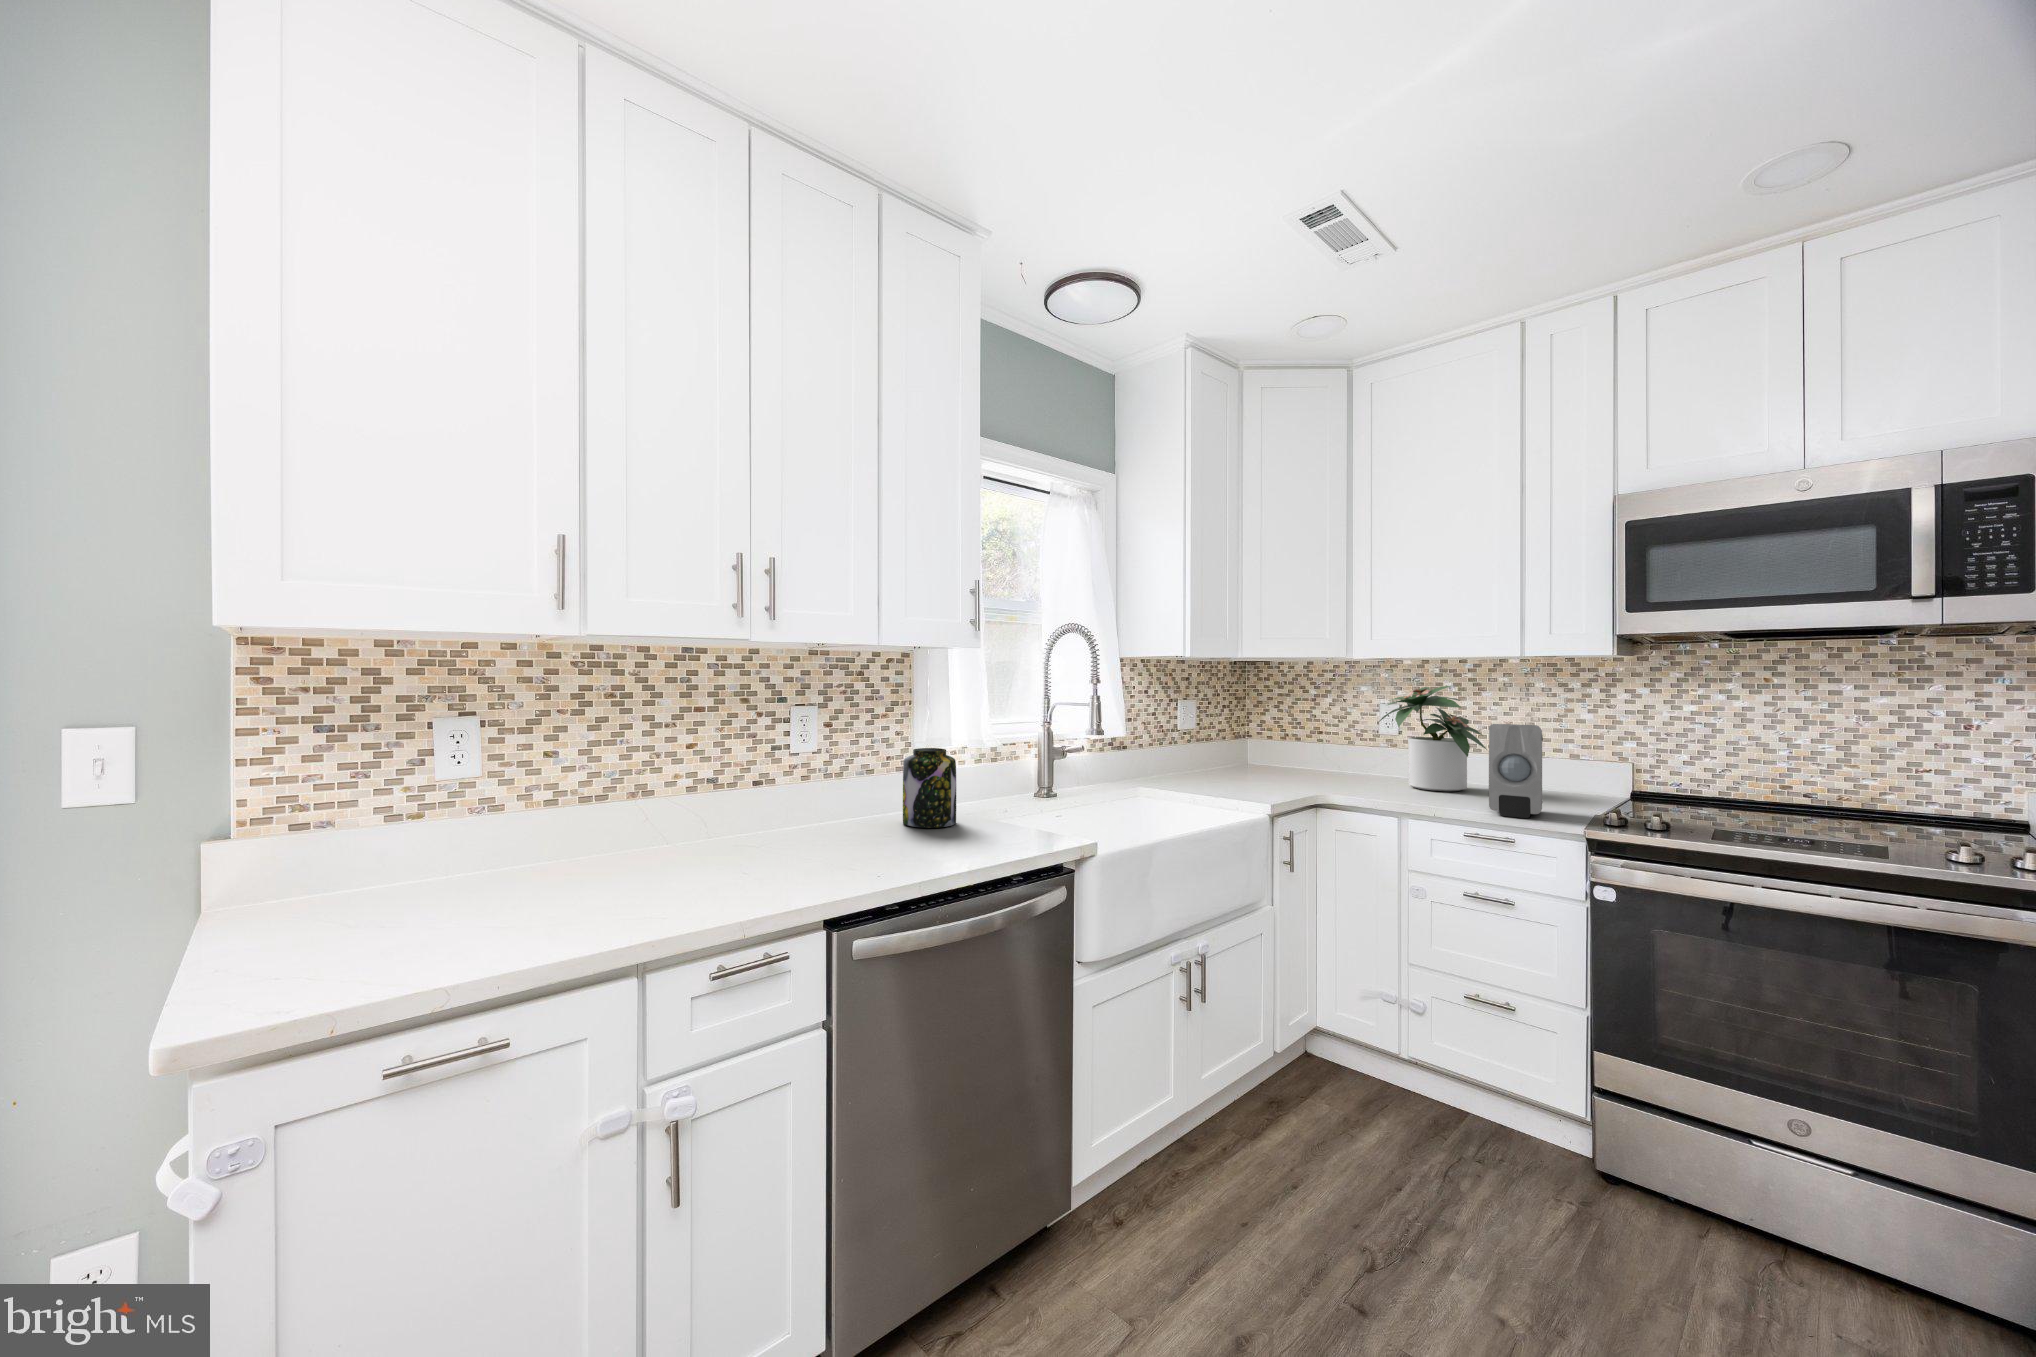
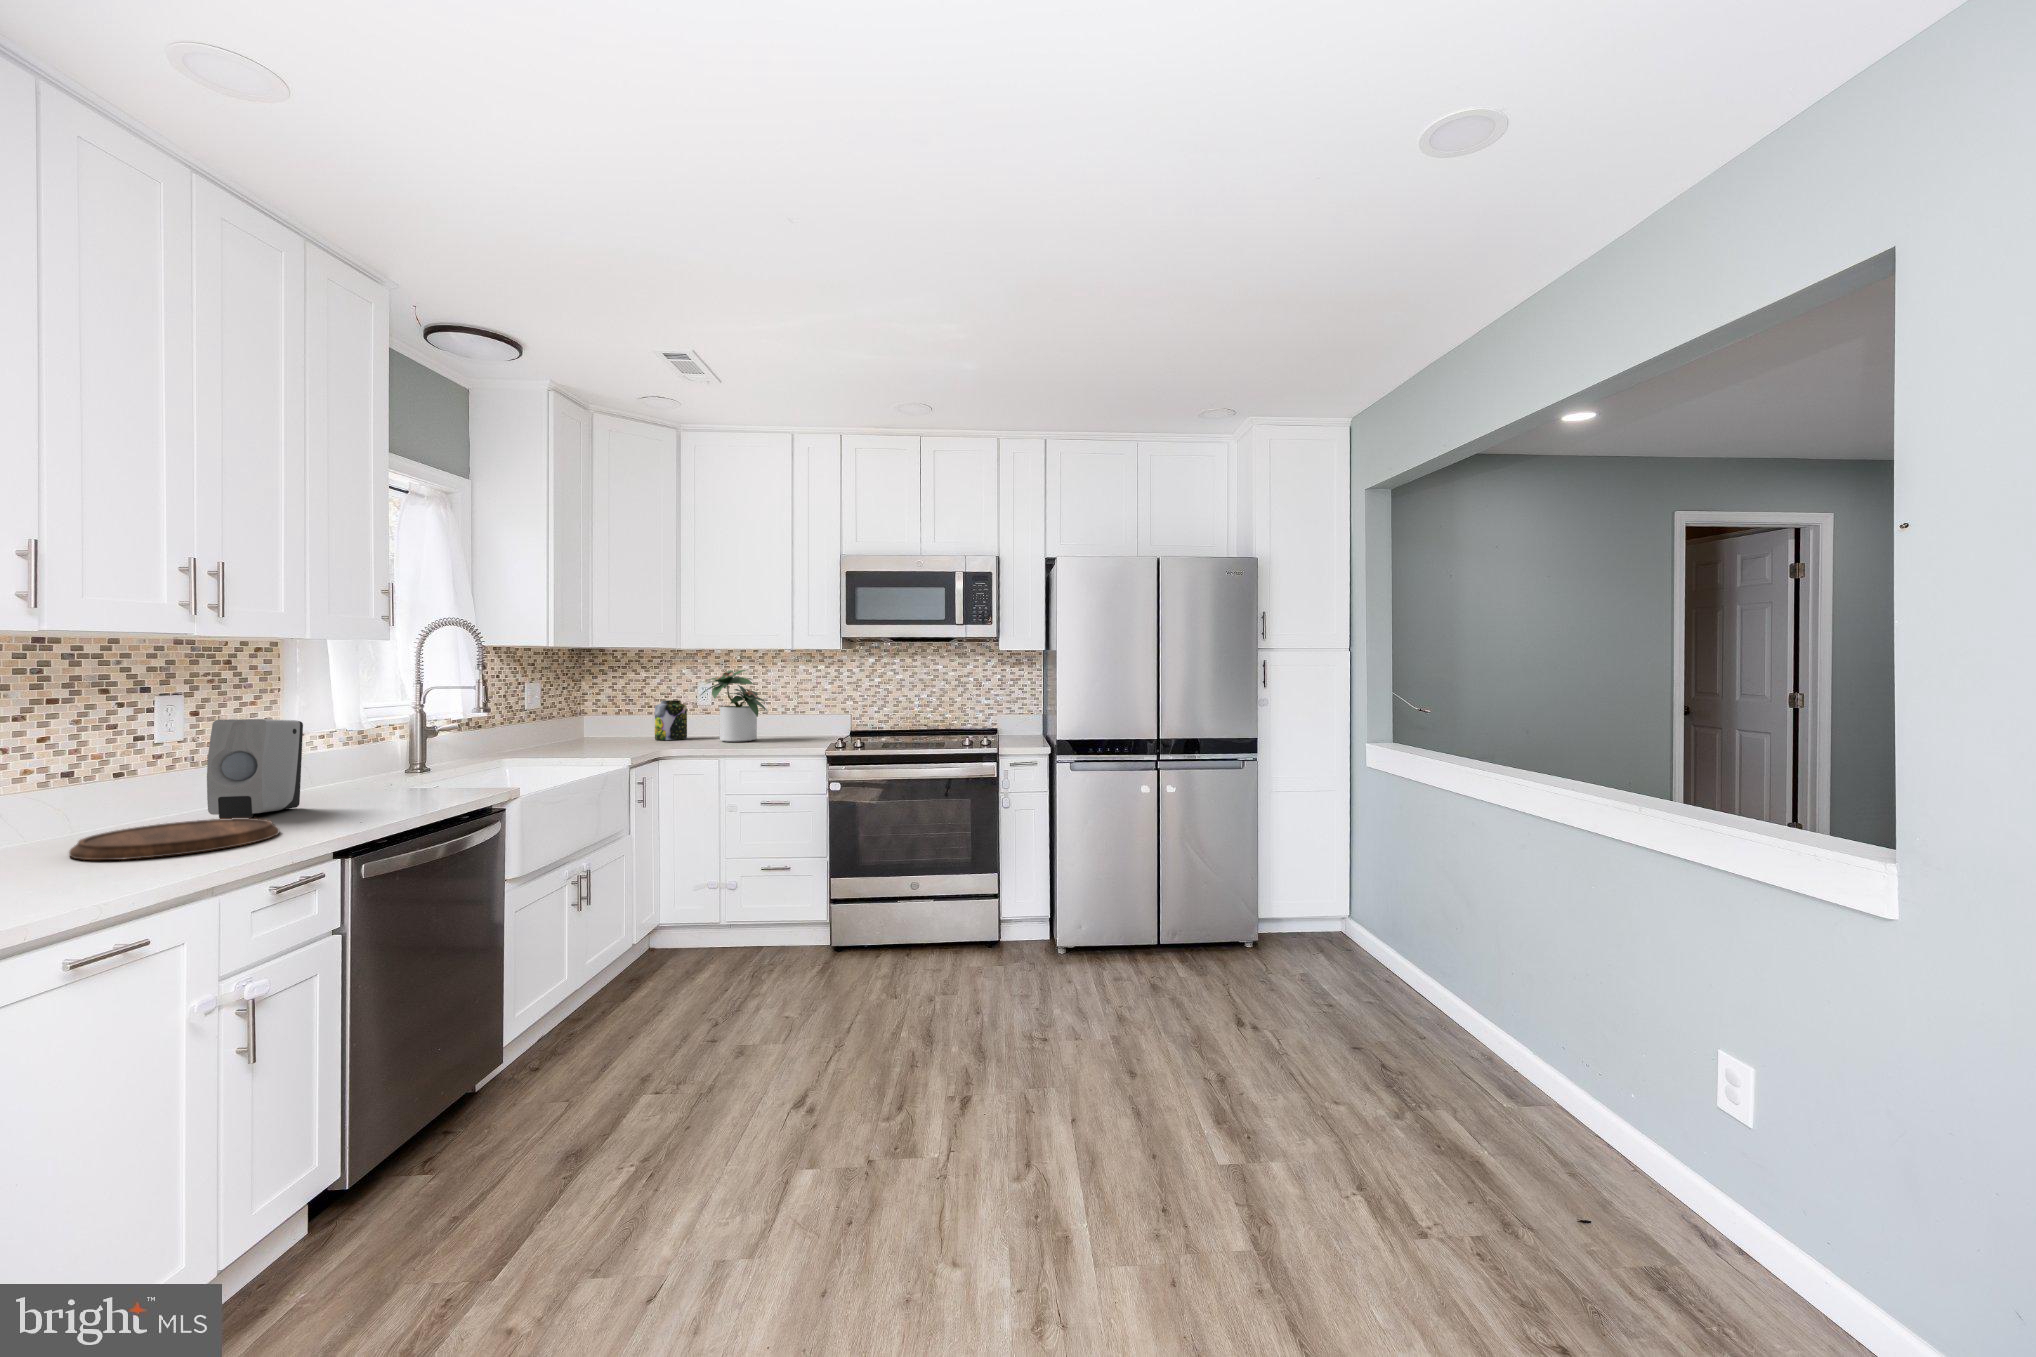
soap dispenser: present [1489,724,1543,818] -> present [207,719,303,819]
jar: present [903,748,956,828] -> present [655,700,687,740]
cutting board: none [620,844,800,899] -> present [69,818,279,860]

